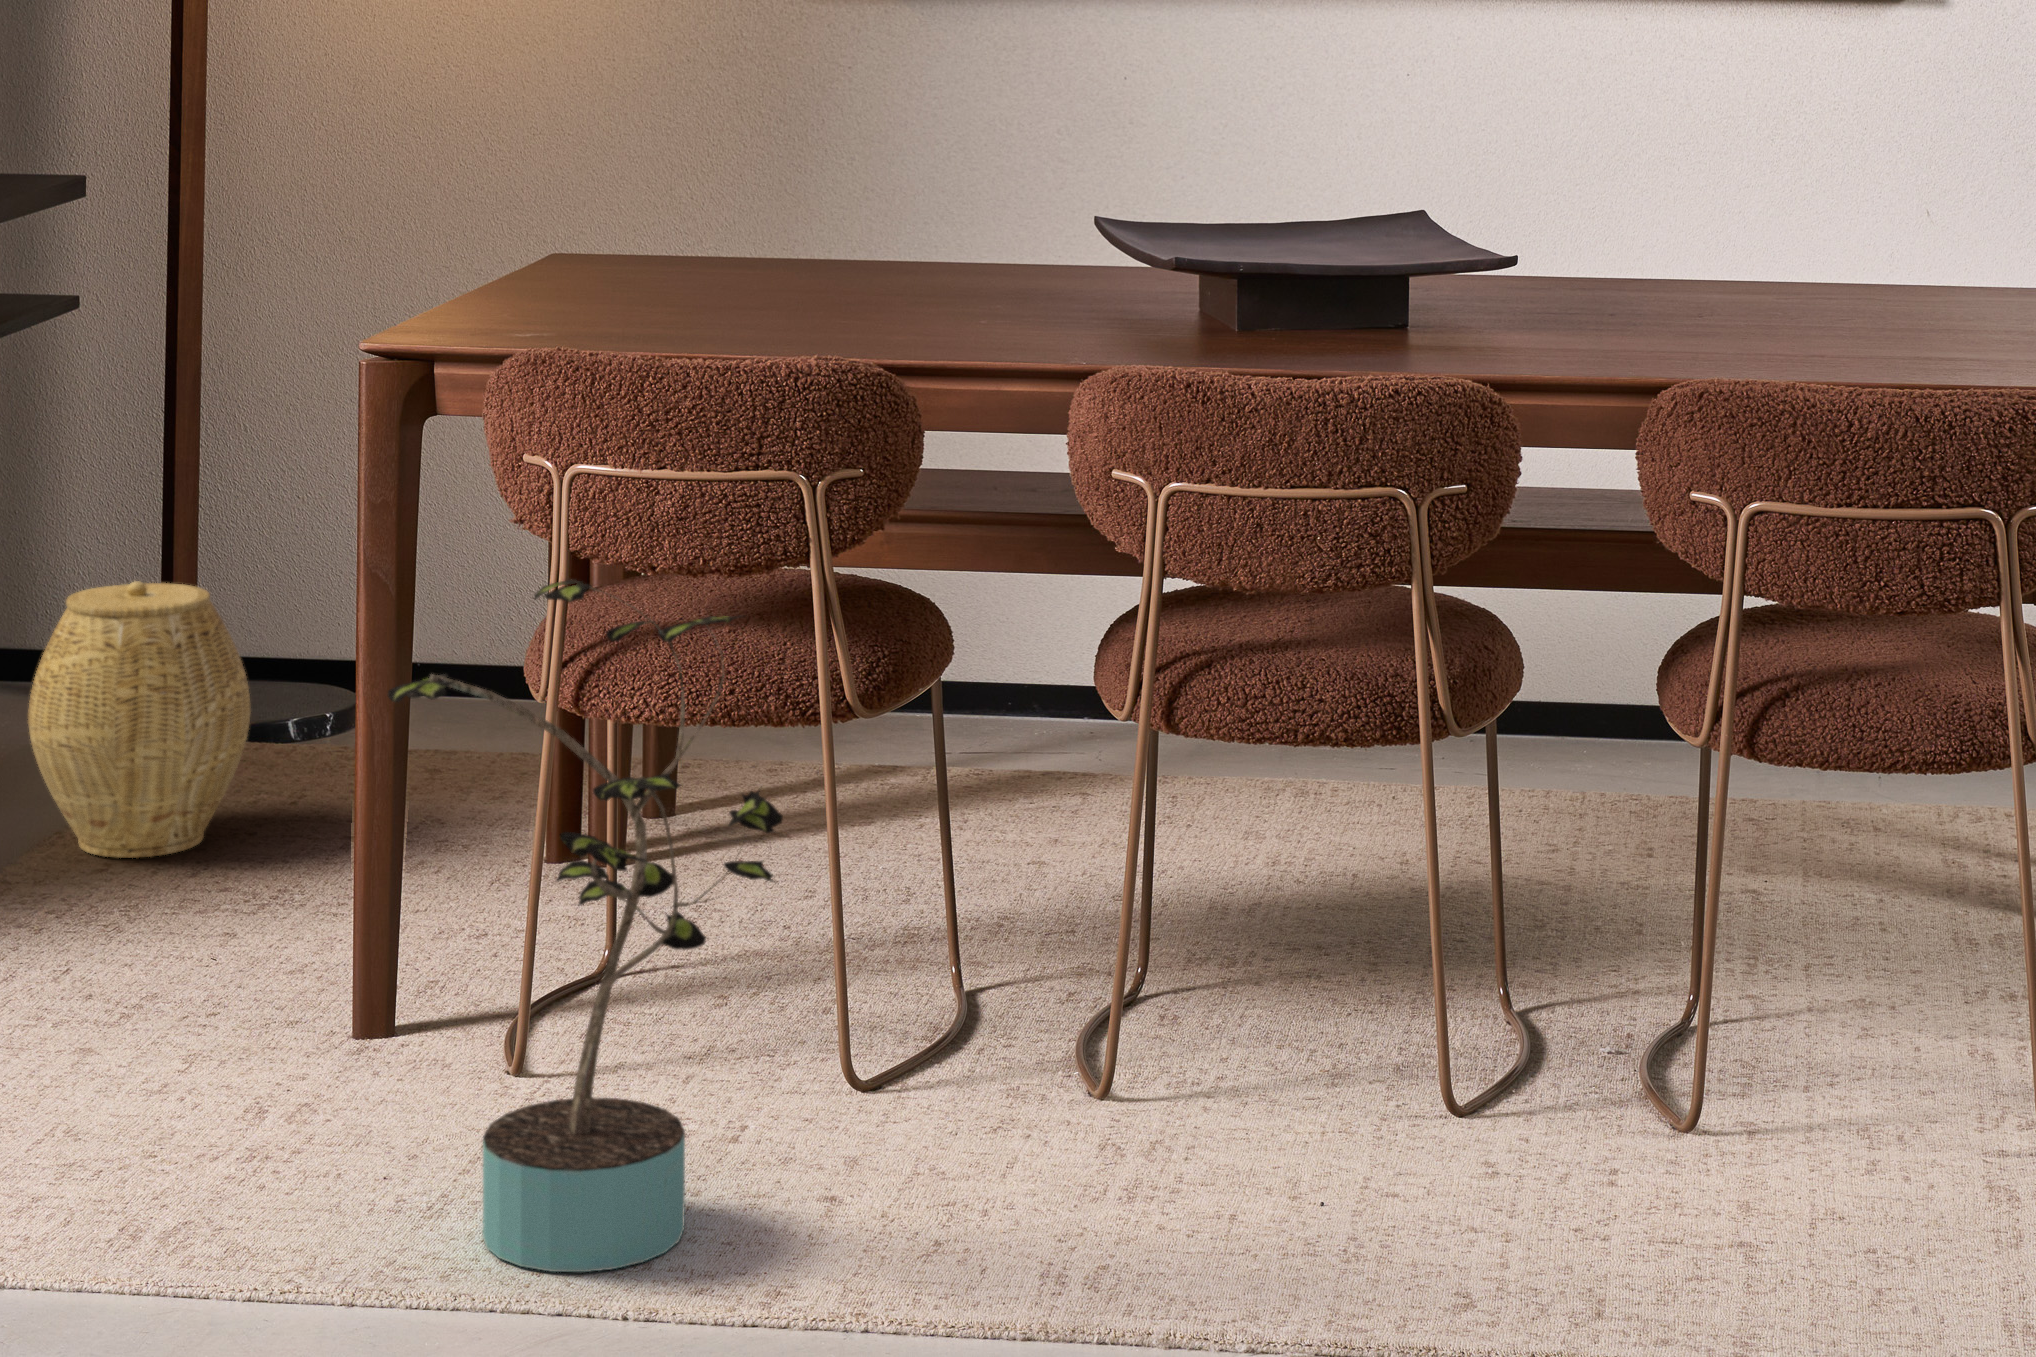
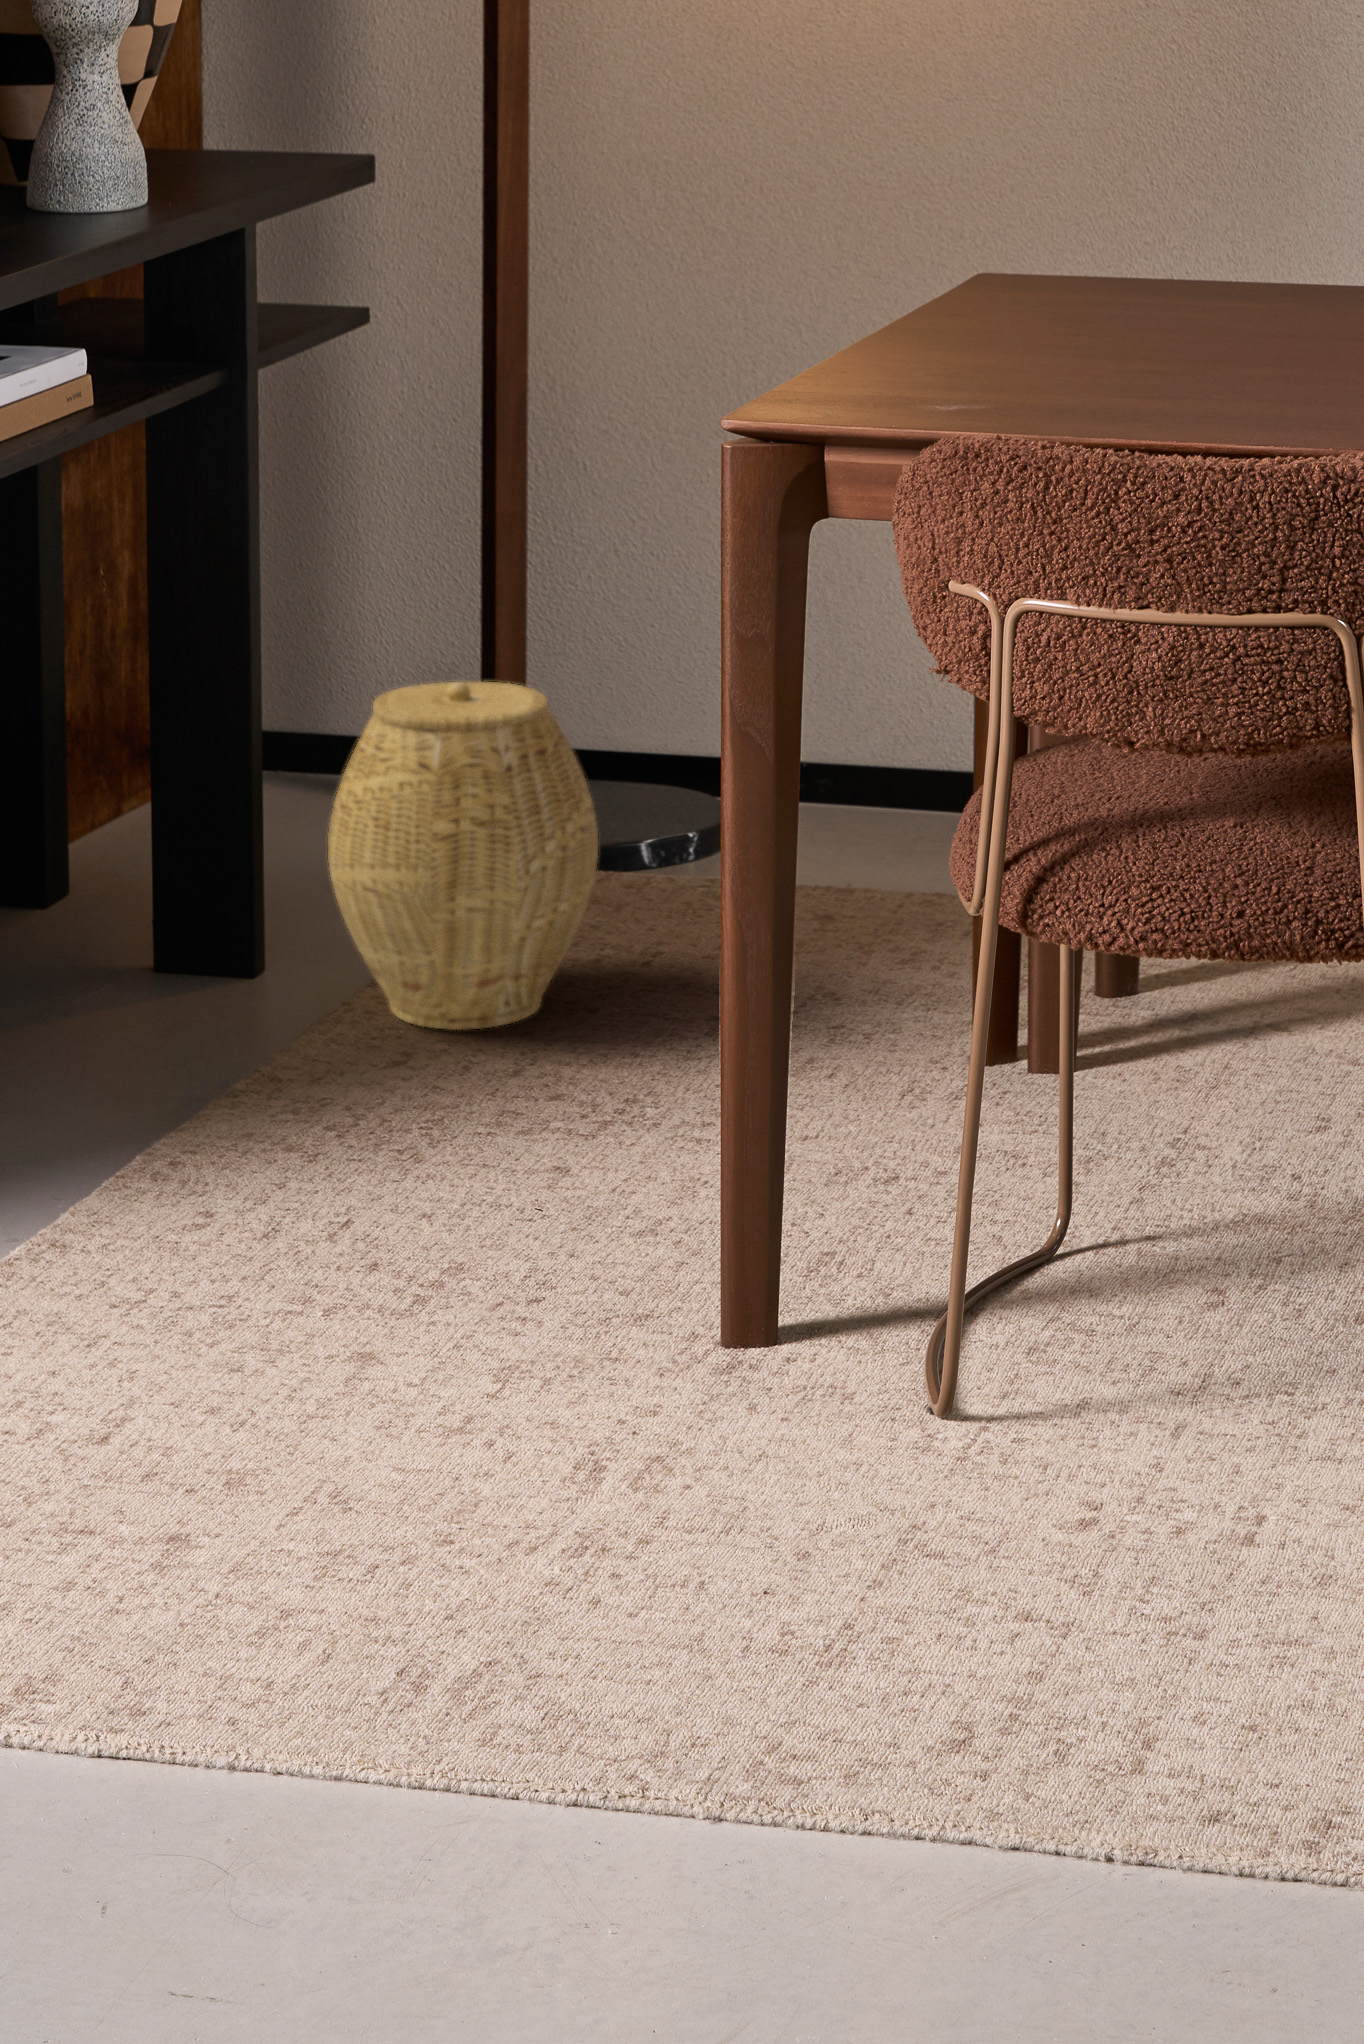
potted plant: present [388,579,783,1272] -> none [776,780,1337,1767]

